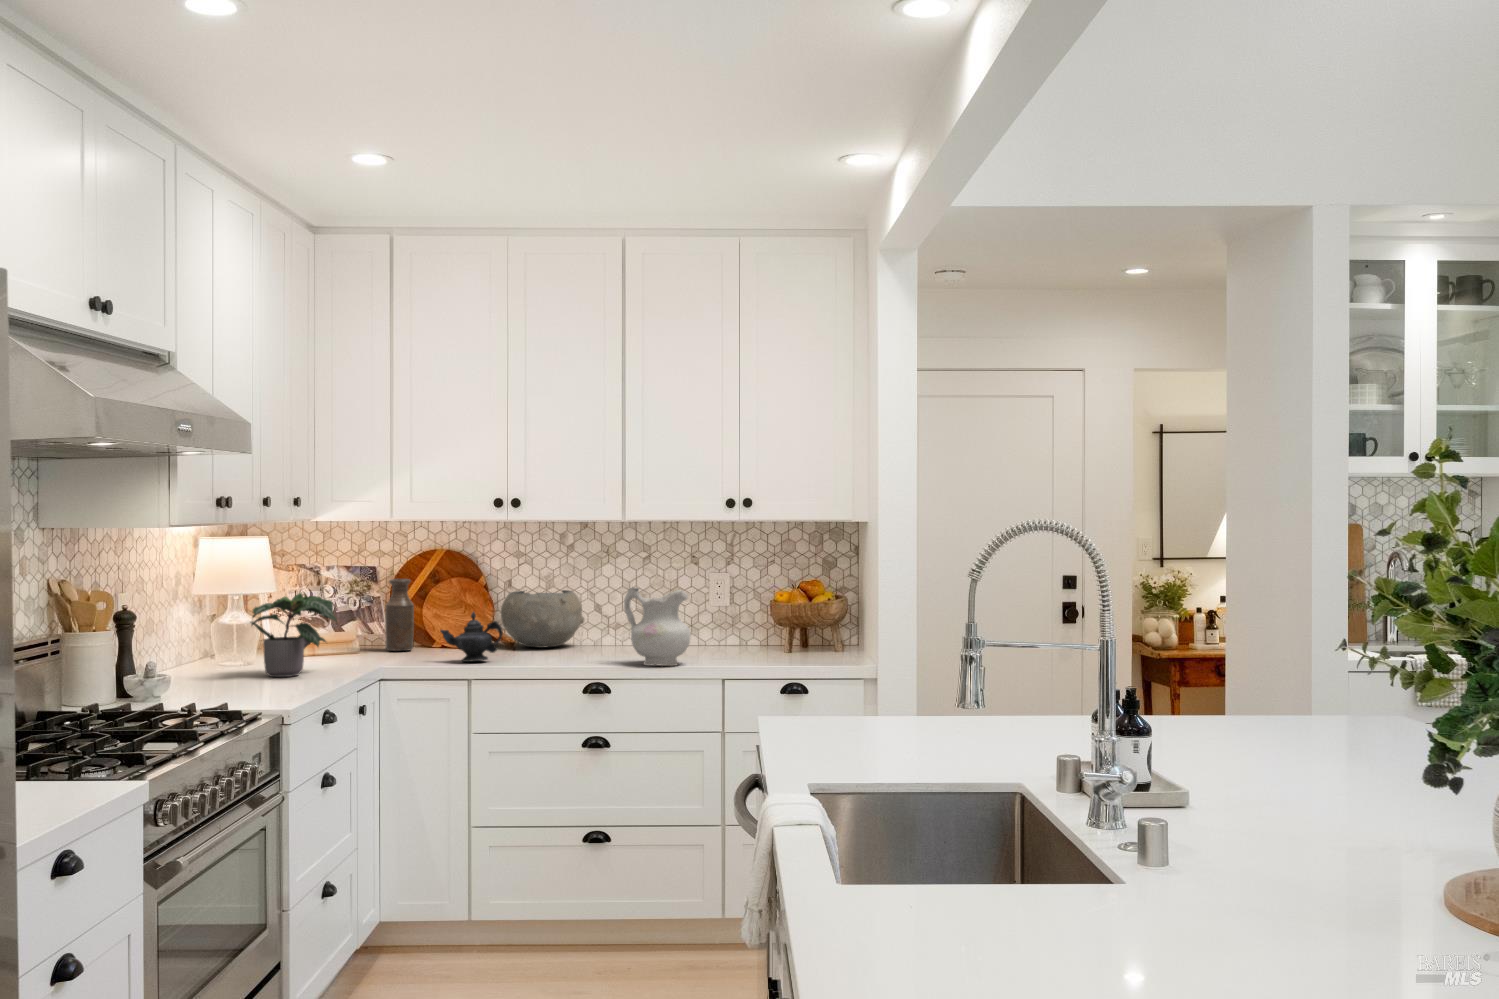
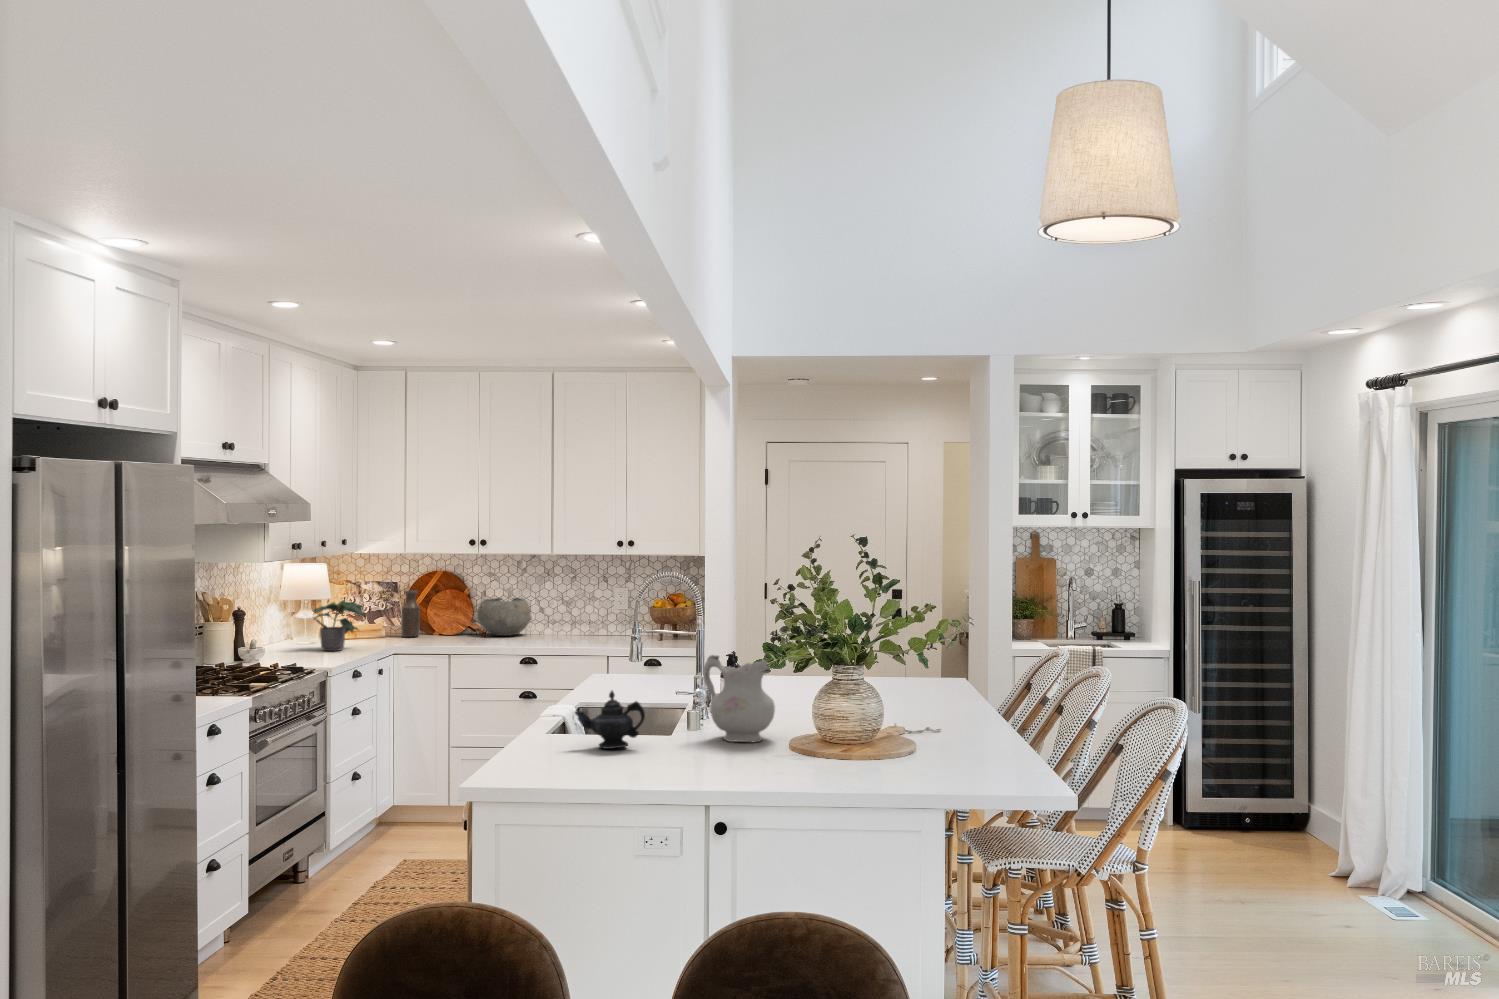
ceramic pitcher: present [624,587,690,666] -> present [703,655,775,742]
teapot: present [440,612,503,662] -> present [575,691,645,749]

